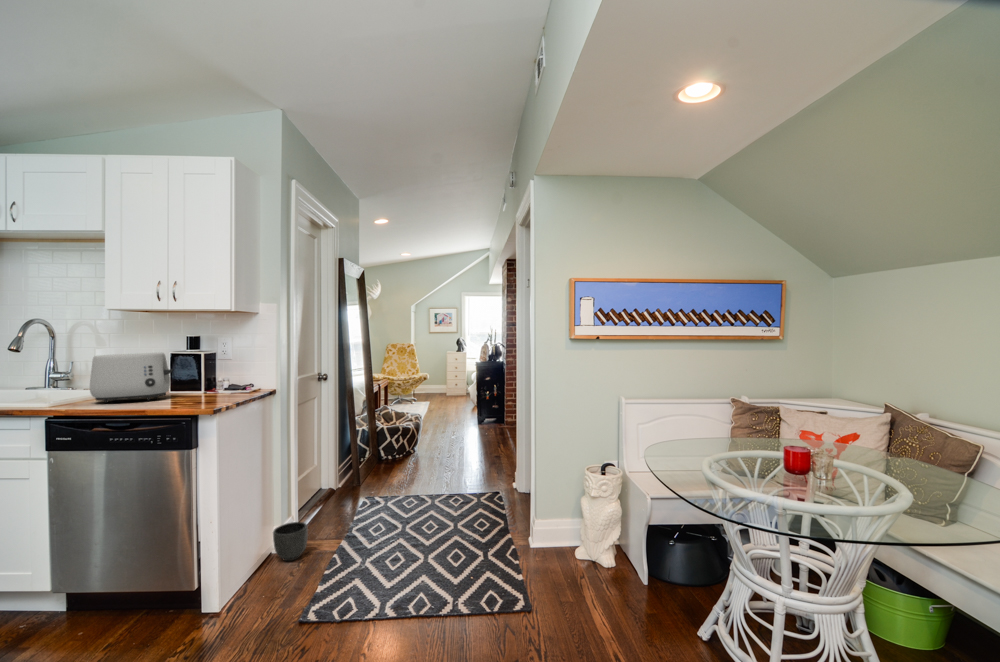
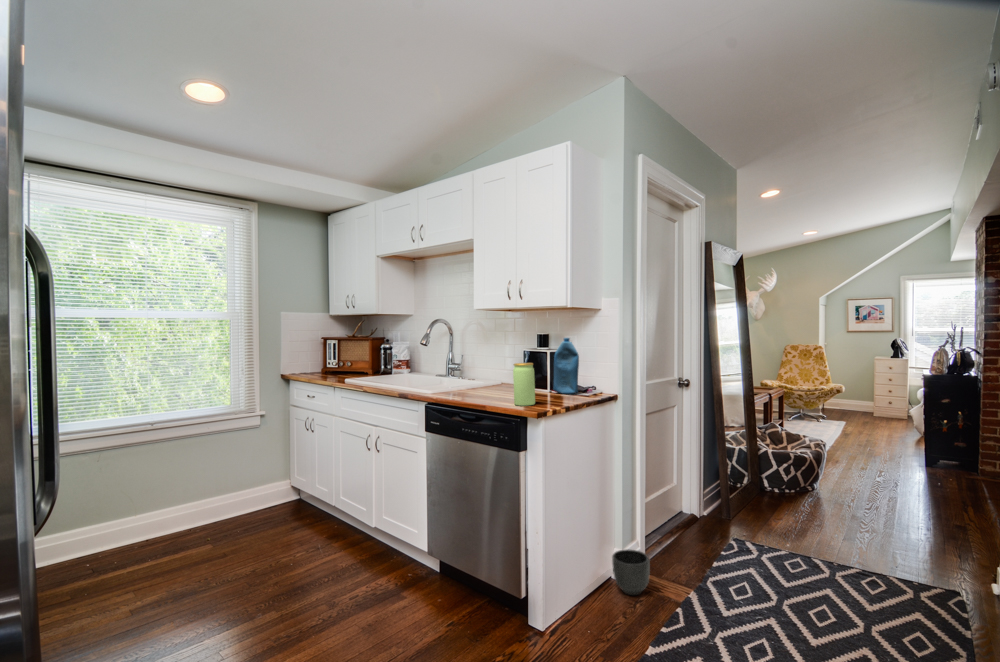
bottle: none [208,339,237,392] -> present [553,338,579,394]
toaster: present [90,353,173,403] -> none [462,351,521,396]
jar: none [171,363,198,406] -> present [513,363,535,406]

